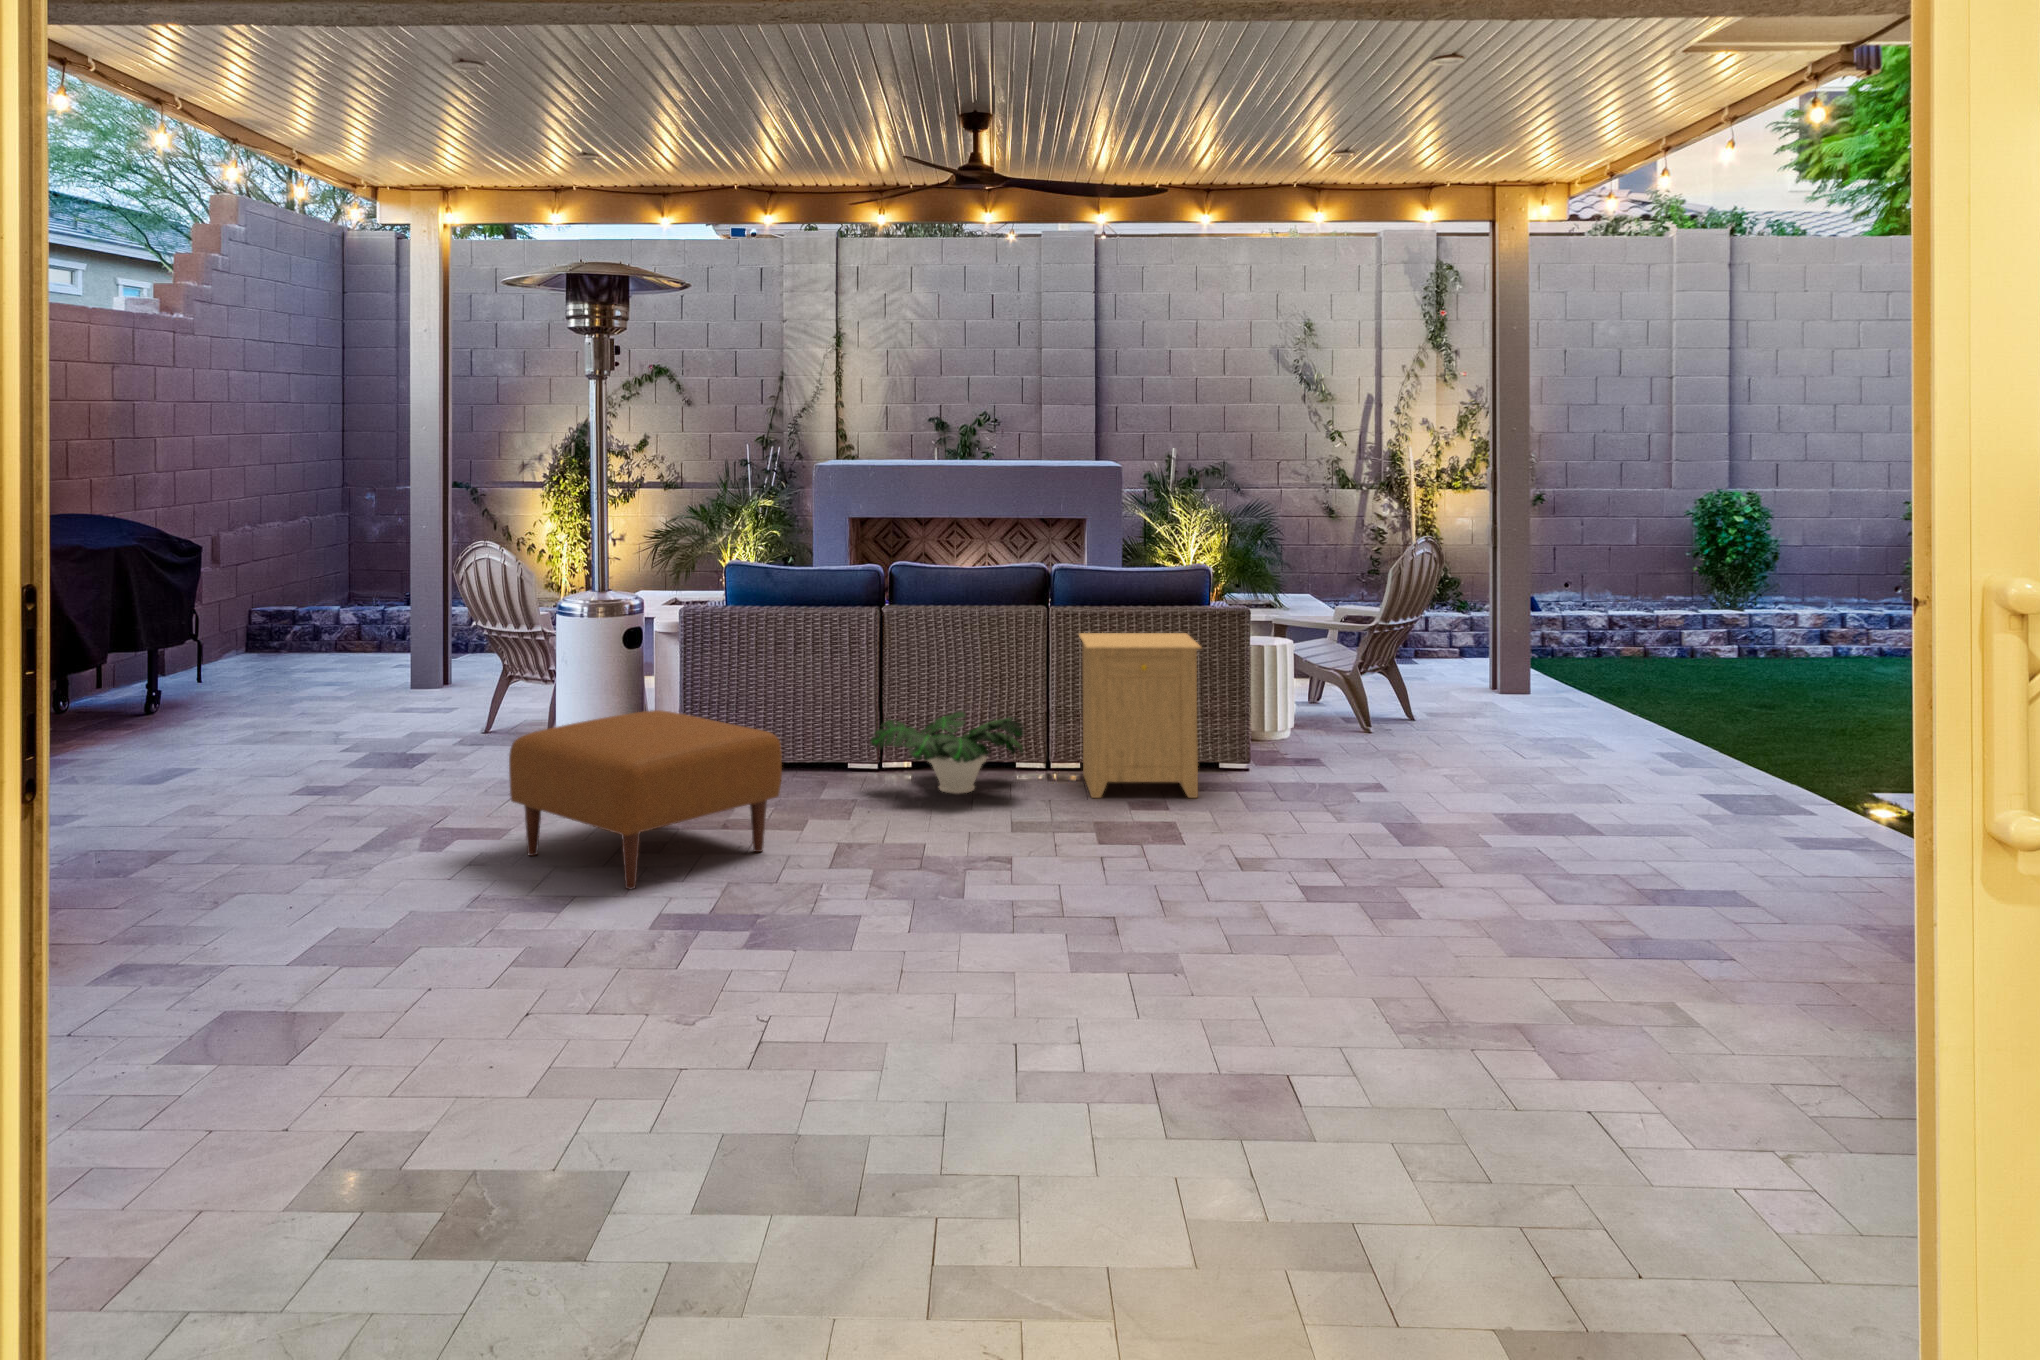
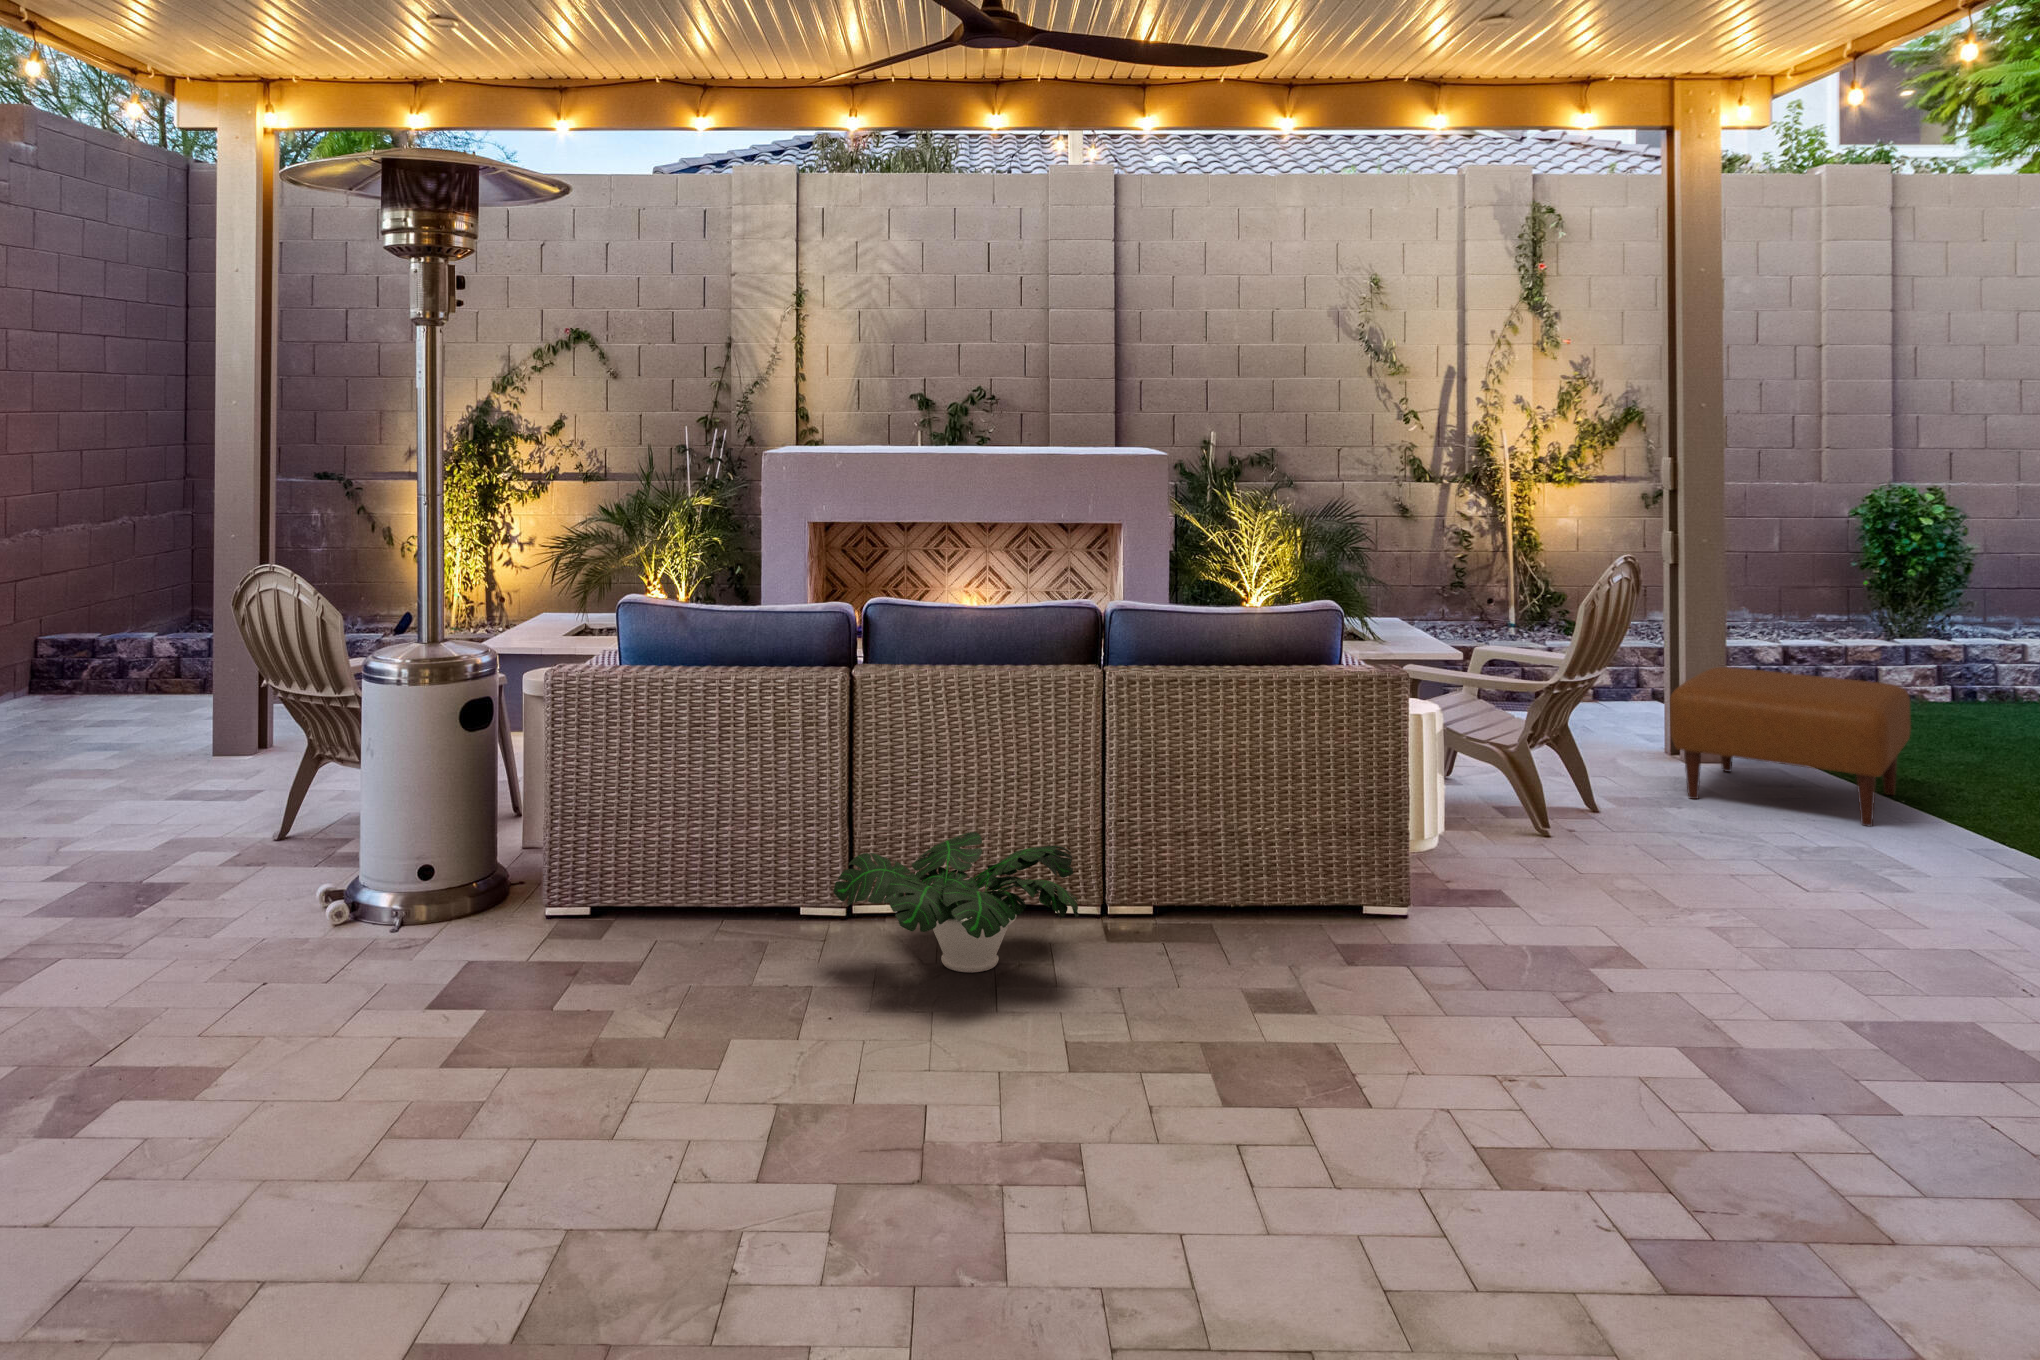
side table: present [1079,633,1201,798] -> none [1153,710,1360,982]
ottoman: present [509,710,782,889] -> present [1670,667,1911,827]

